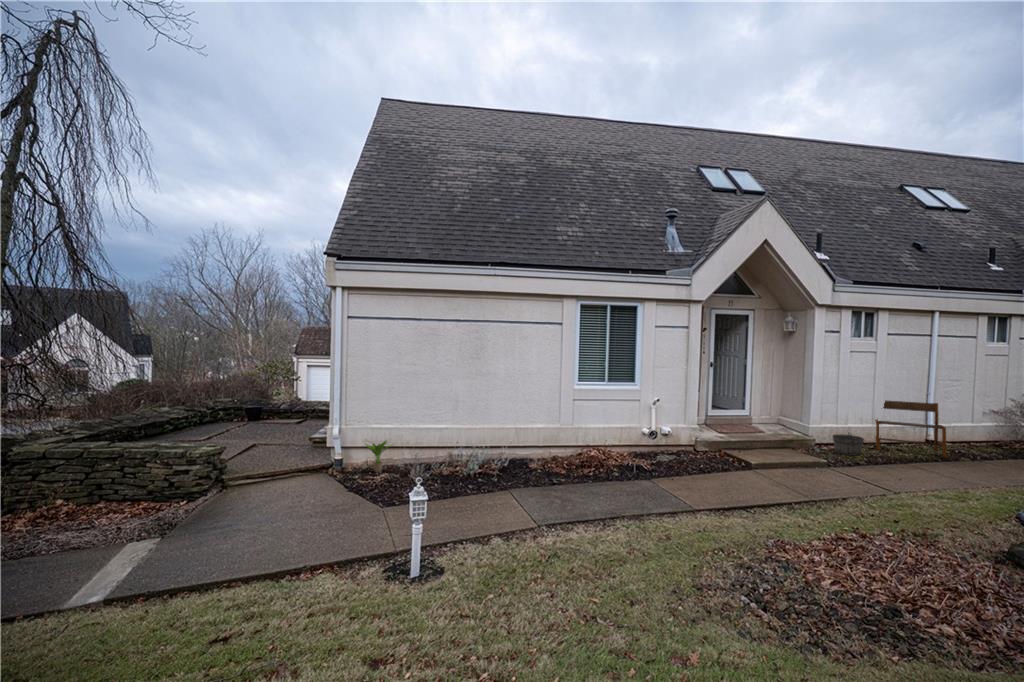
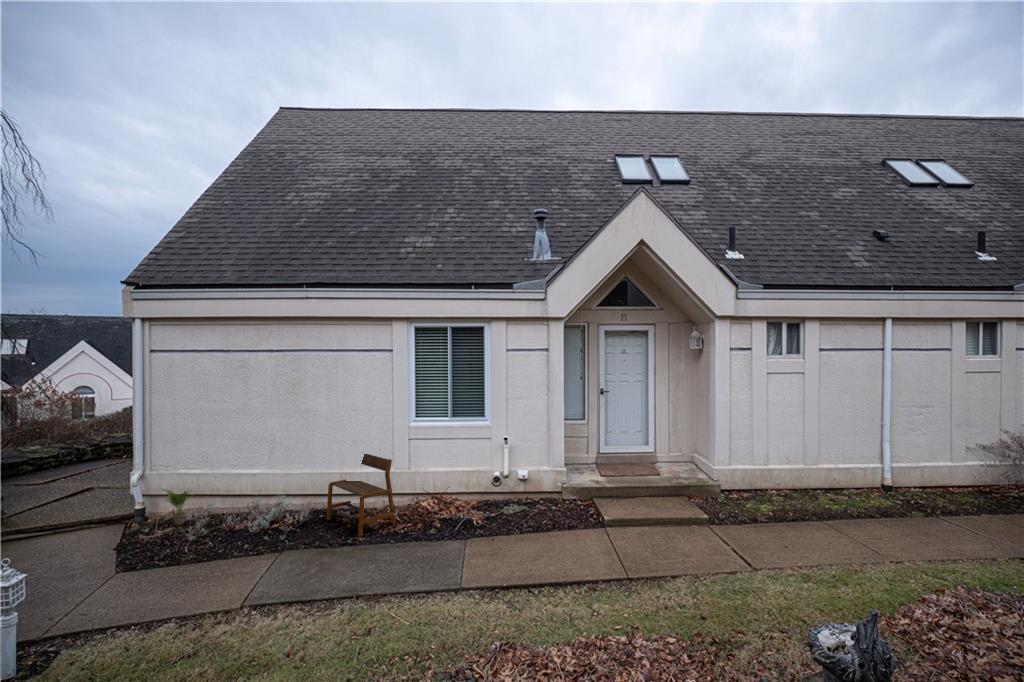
bench: present [875,400,946,457] -> present [327,454,396,537]
wooden bucket: present [833,433,864,455] -> none [742,474,778,507]

